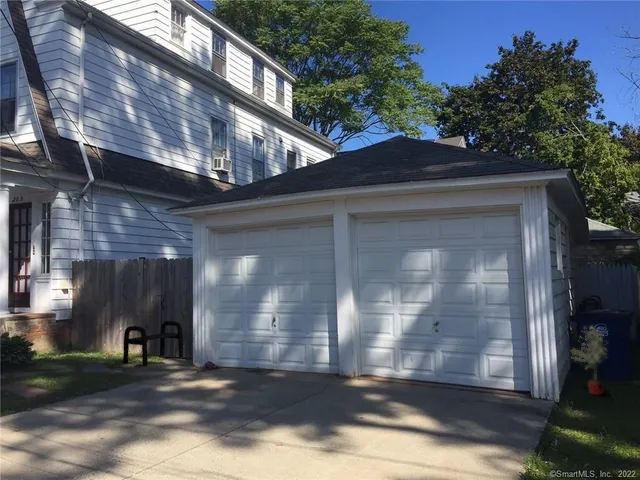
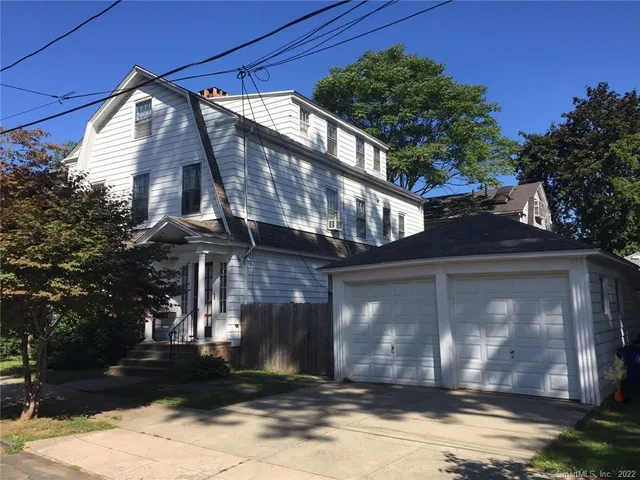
bench: present [123,321,183,366] -> none [289,349,328,380]

